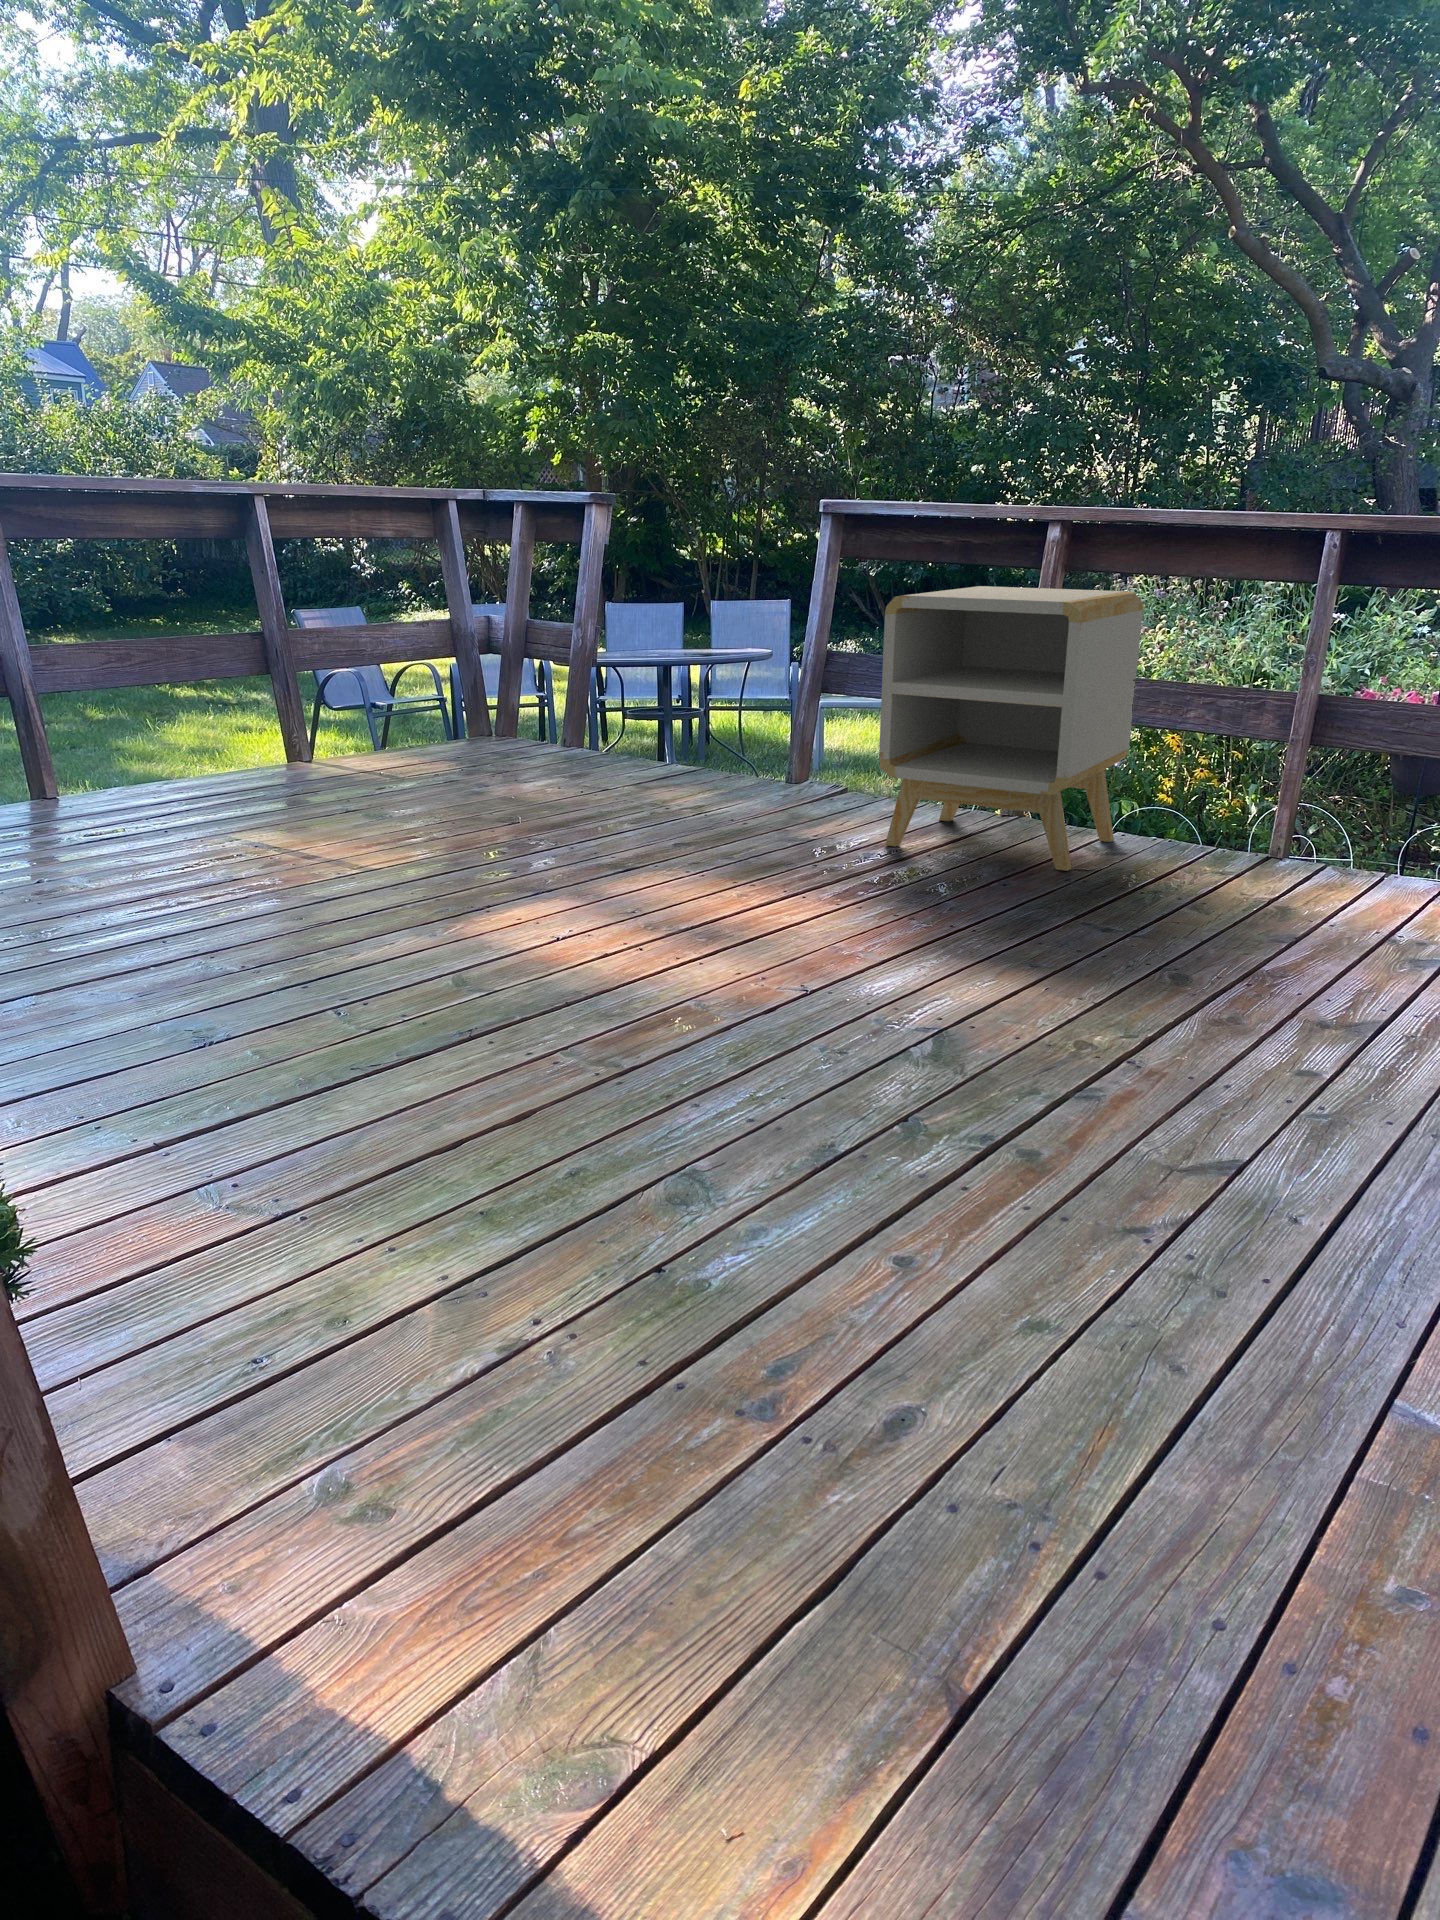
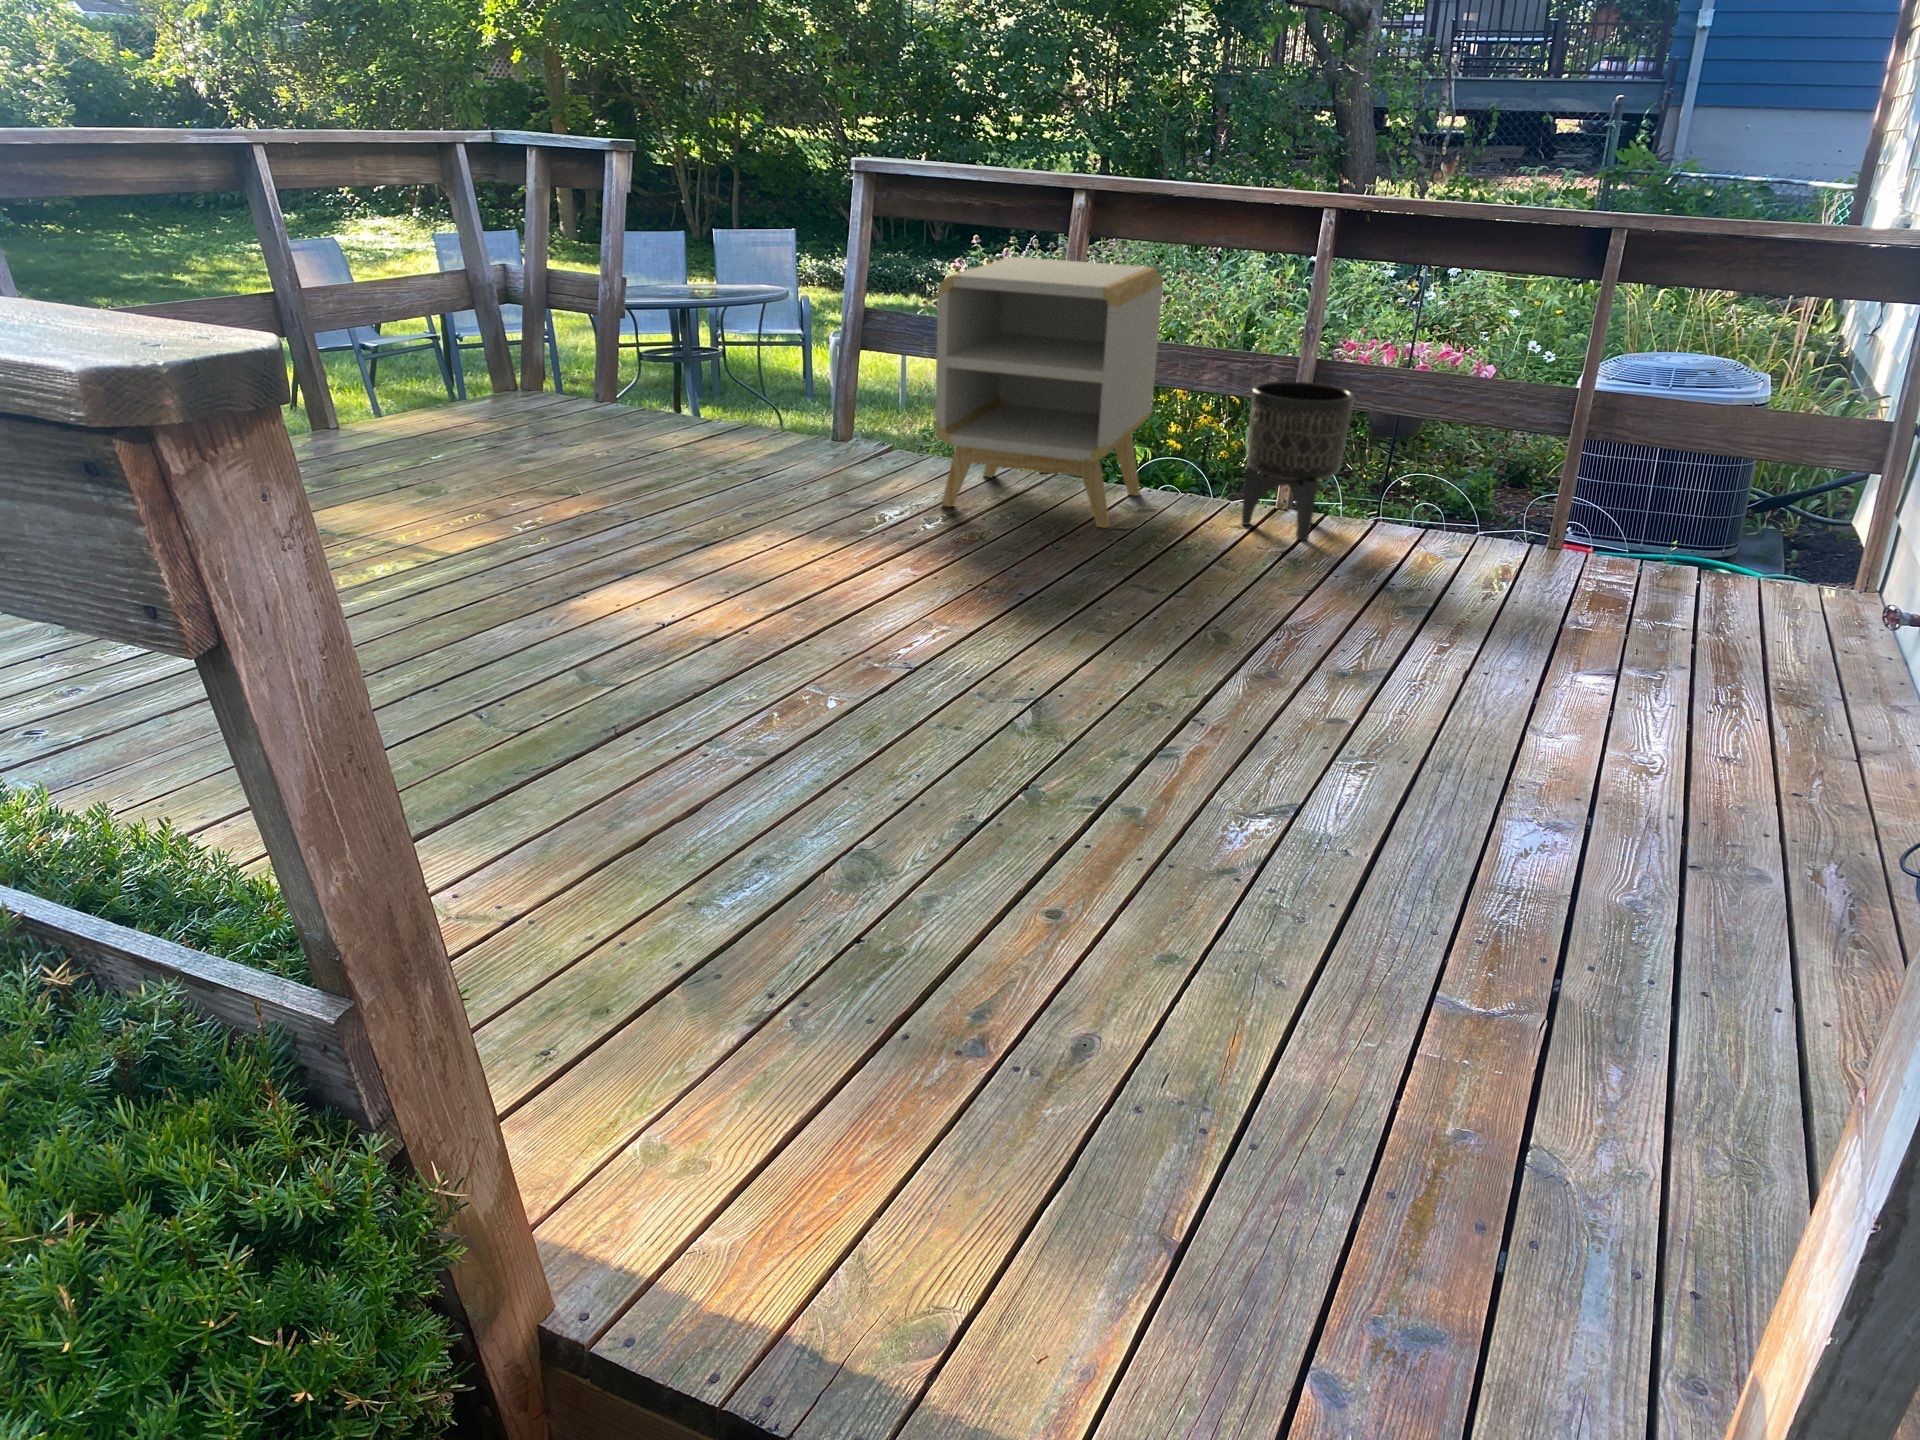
planter: none [1228,712,1364,889] -> present [1242,381,1354,540]

